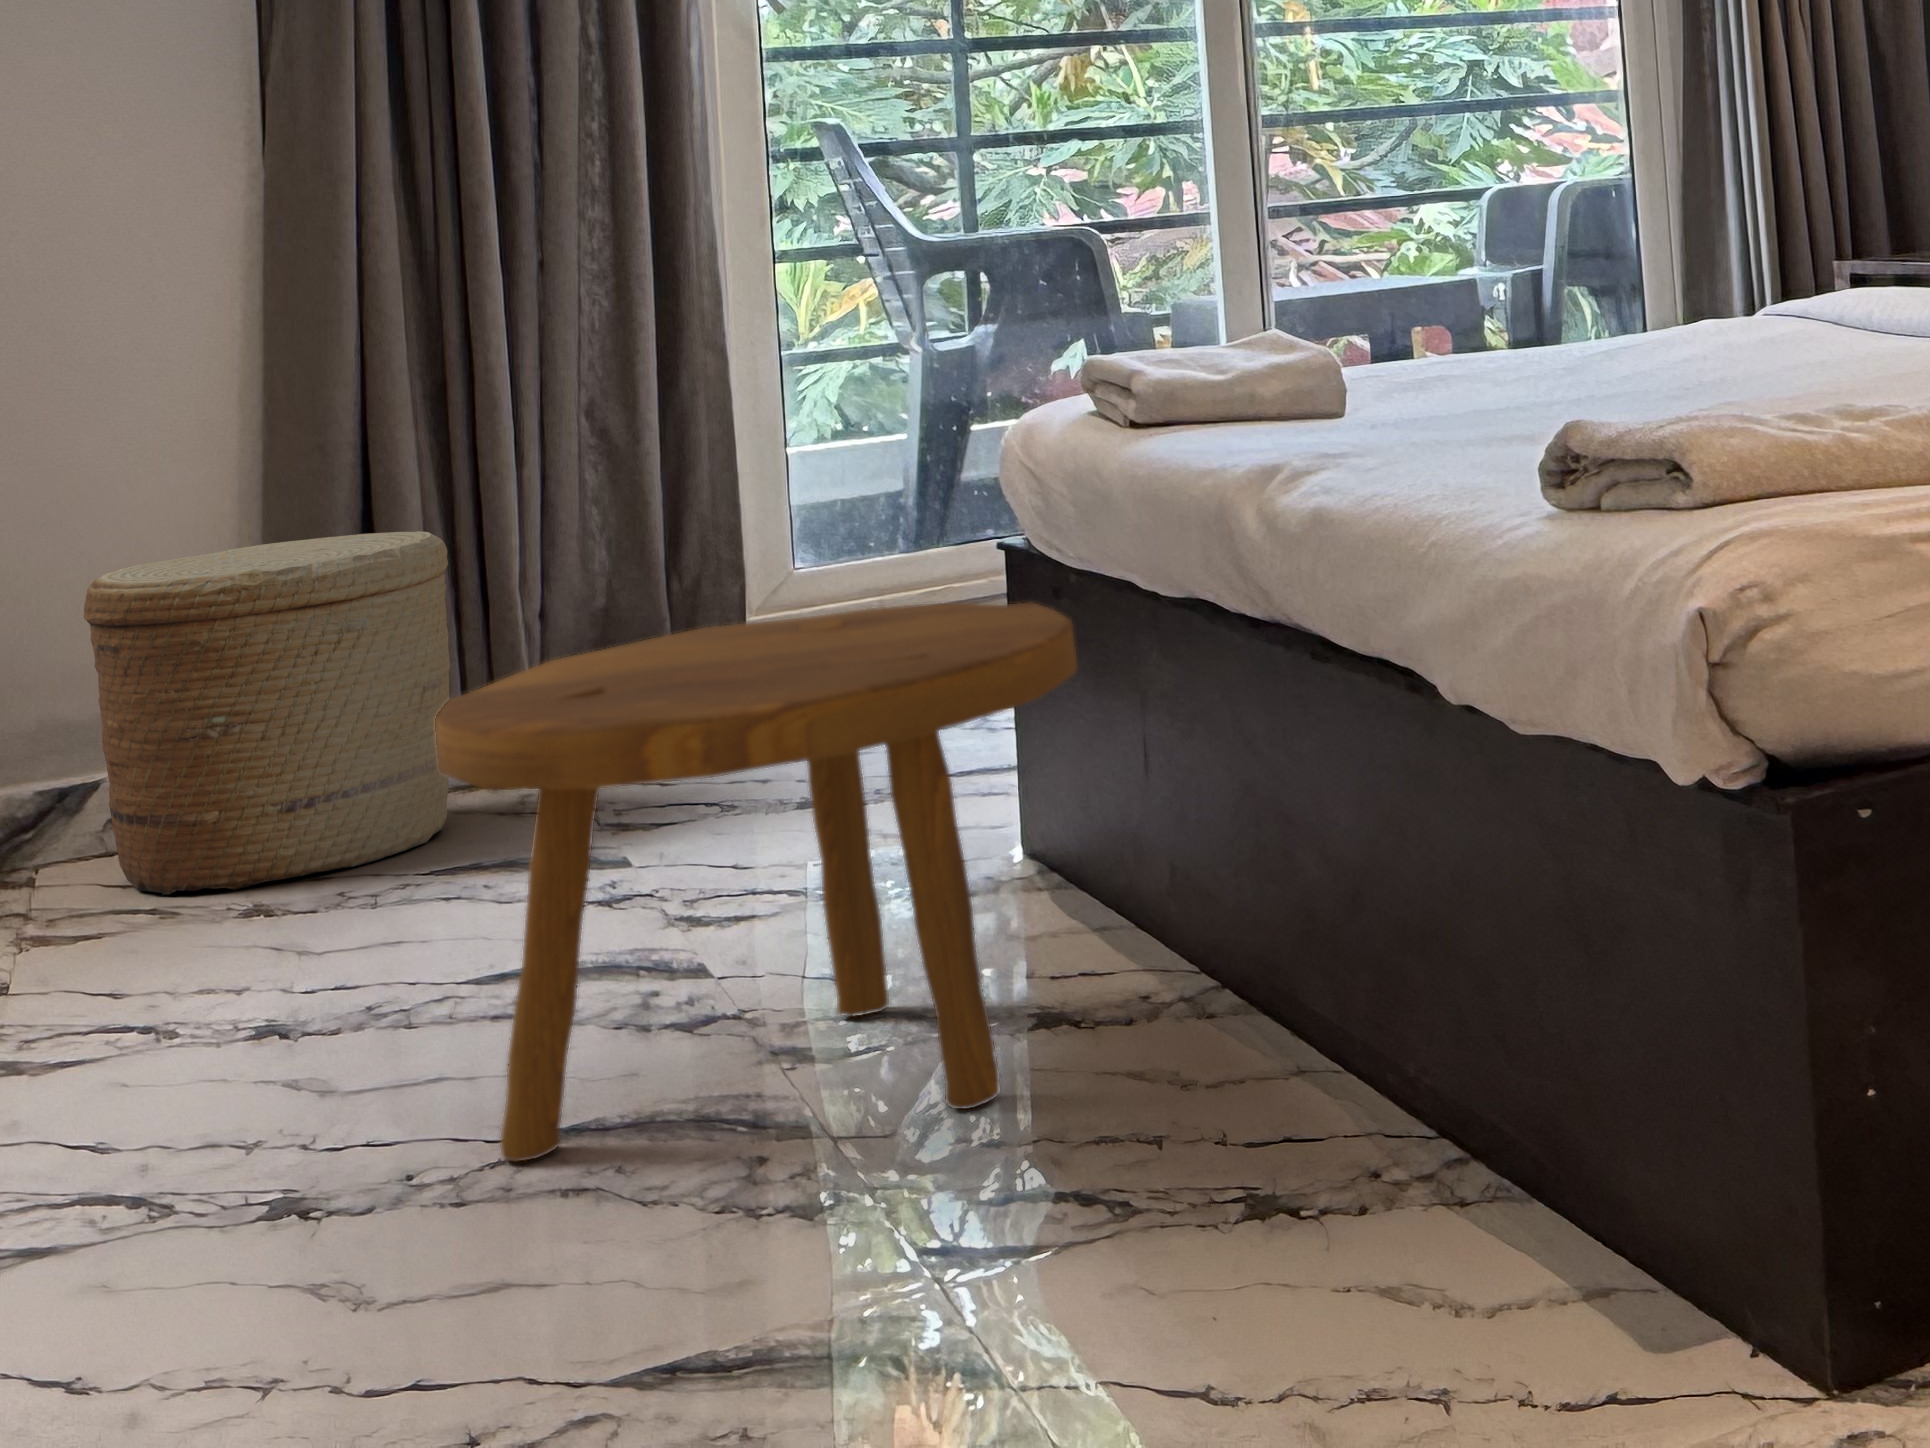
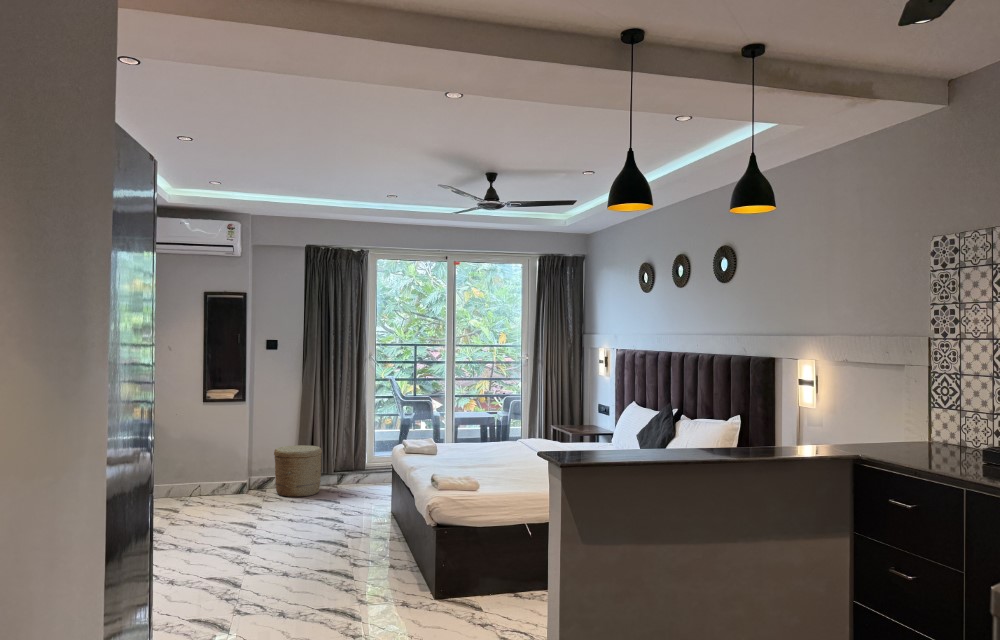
footstool: present [435,602,1077,1162] -> none [306,476,387,548]

